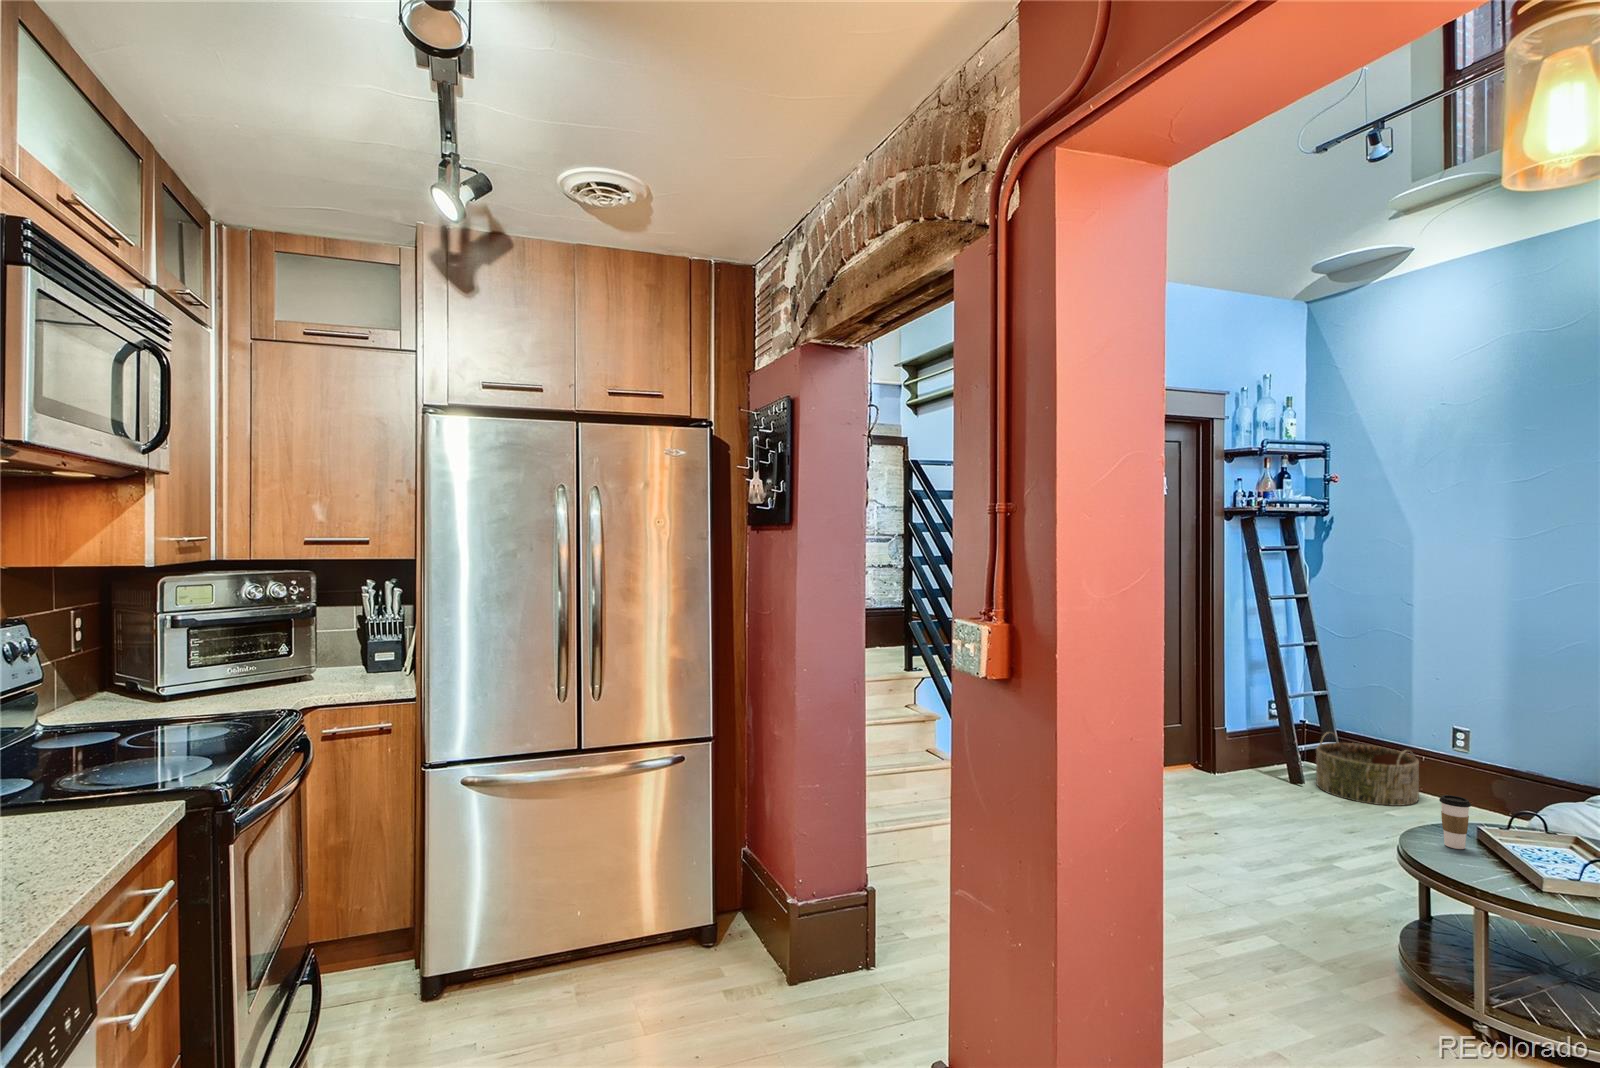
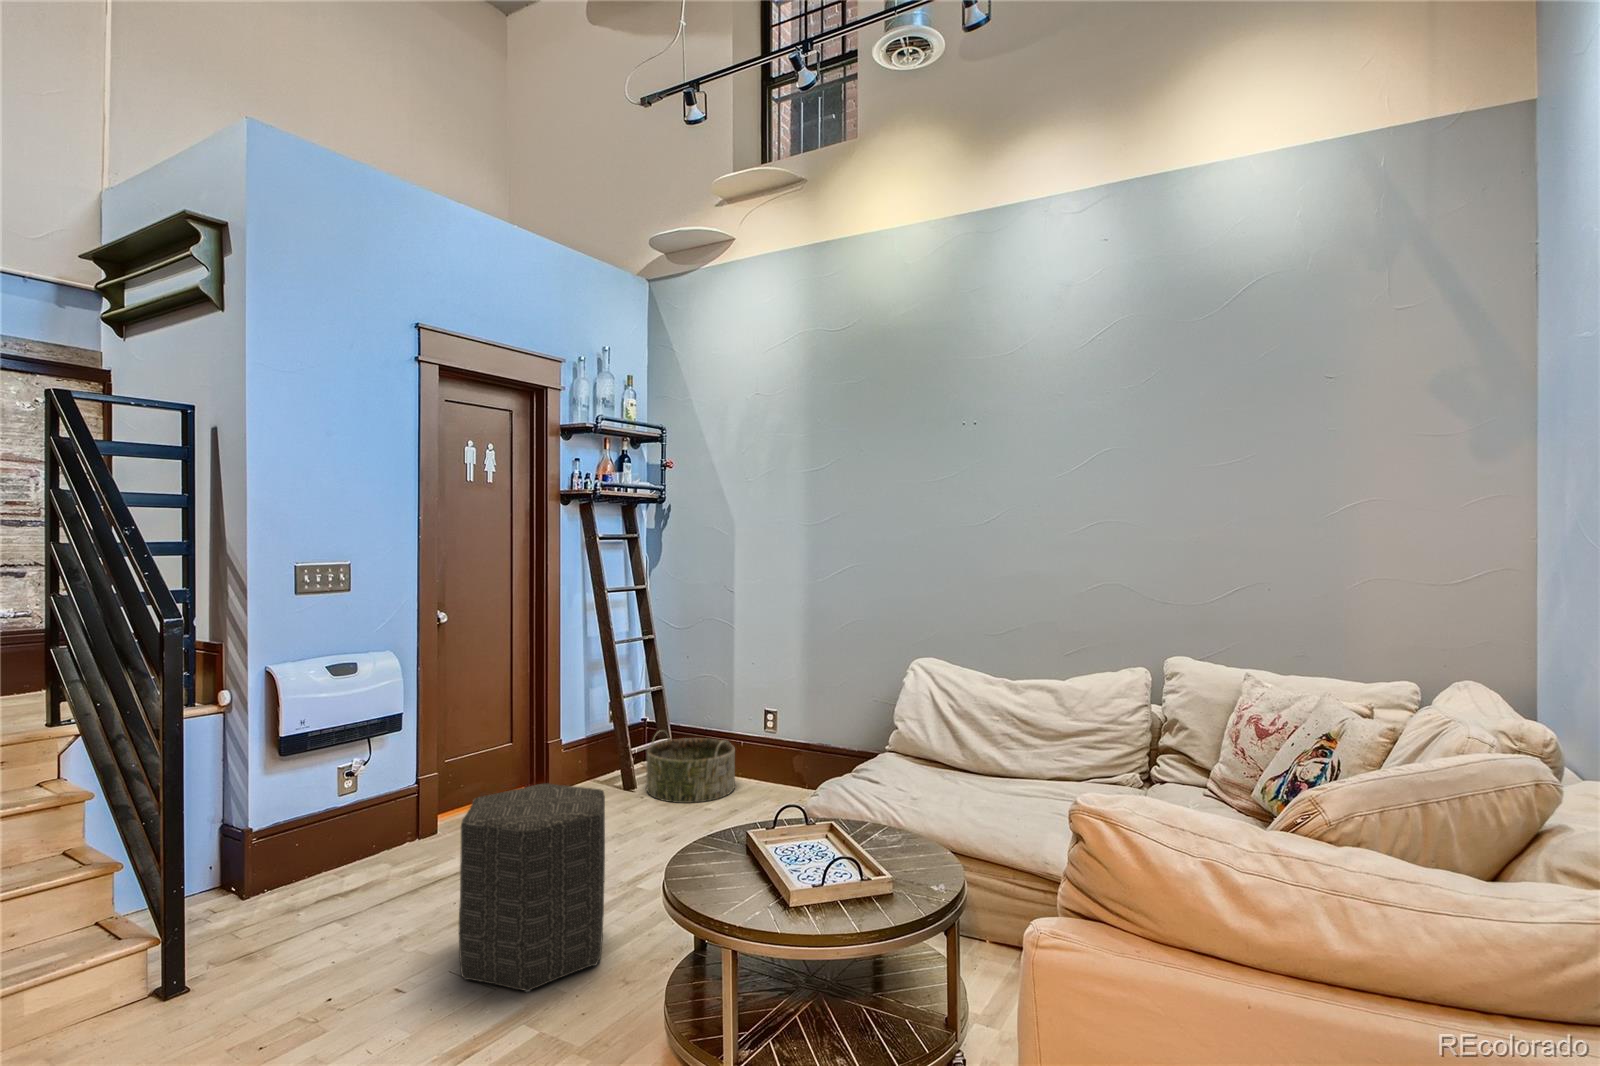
ottoman: none [1202,752,1323,903] -> present [459,783,605,992]
coffee cup: present [1439,795,1471,849] -> none [702,817,732,884]

